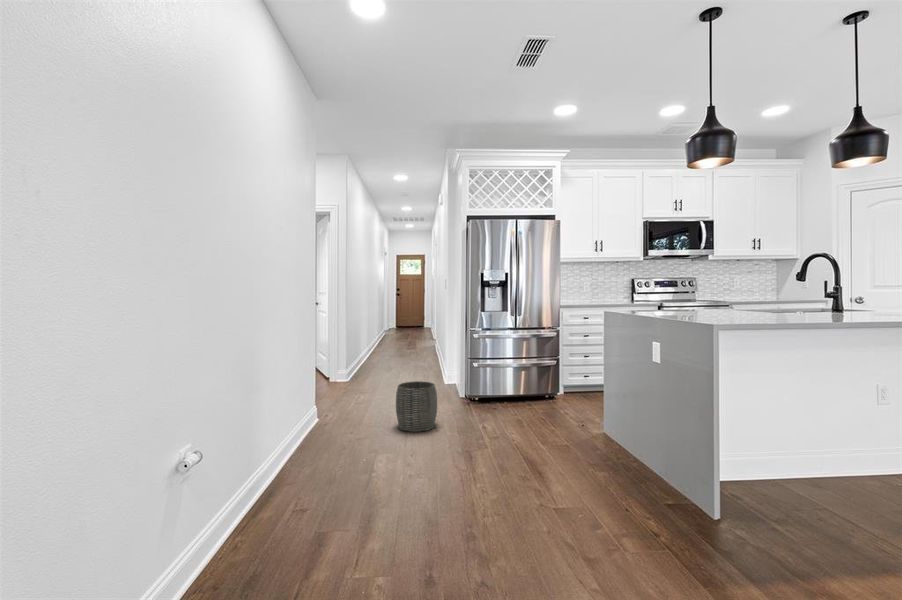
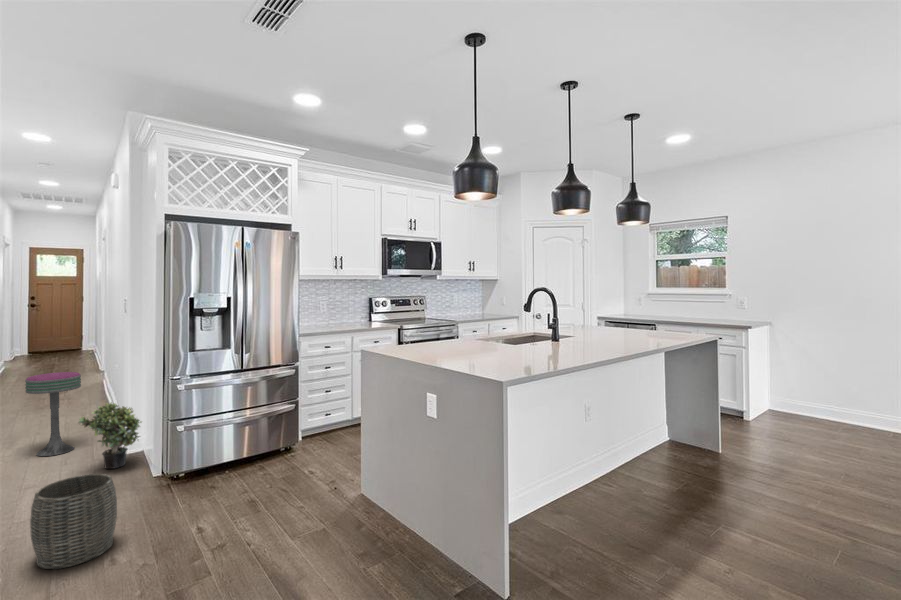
bar stool: none [394,328,422,380] -> present [25,372,81,456]
potted plant: none [419,347,454,391] -> present [78,402,142,469]

